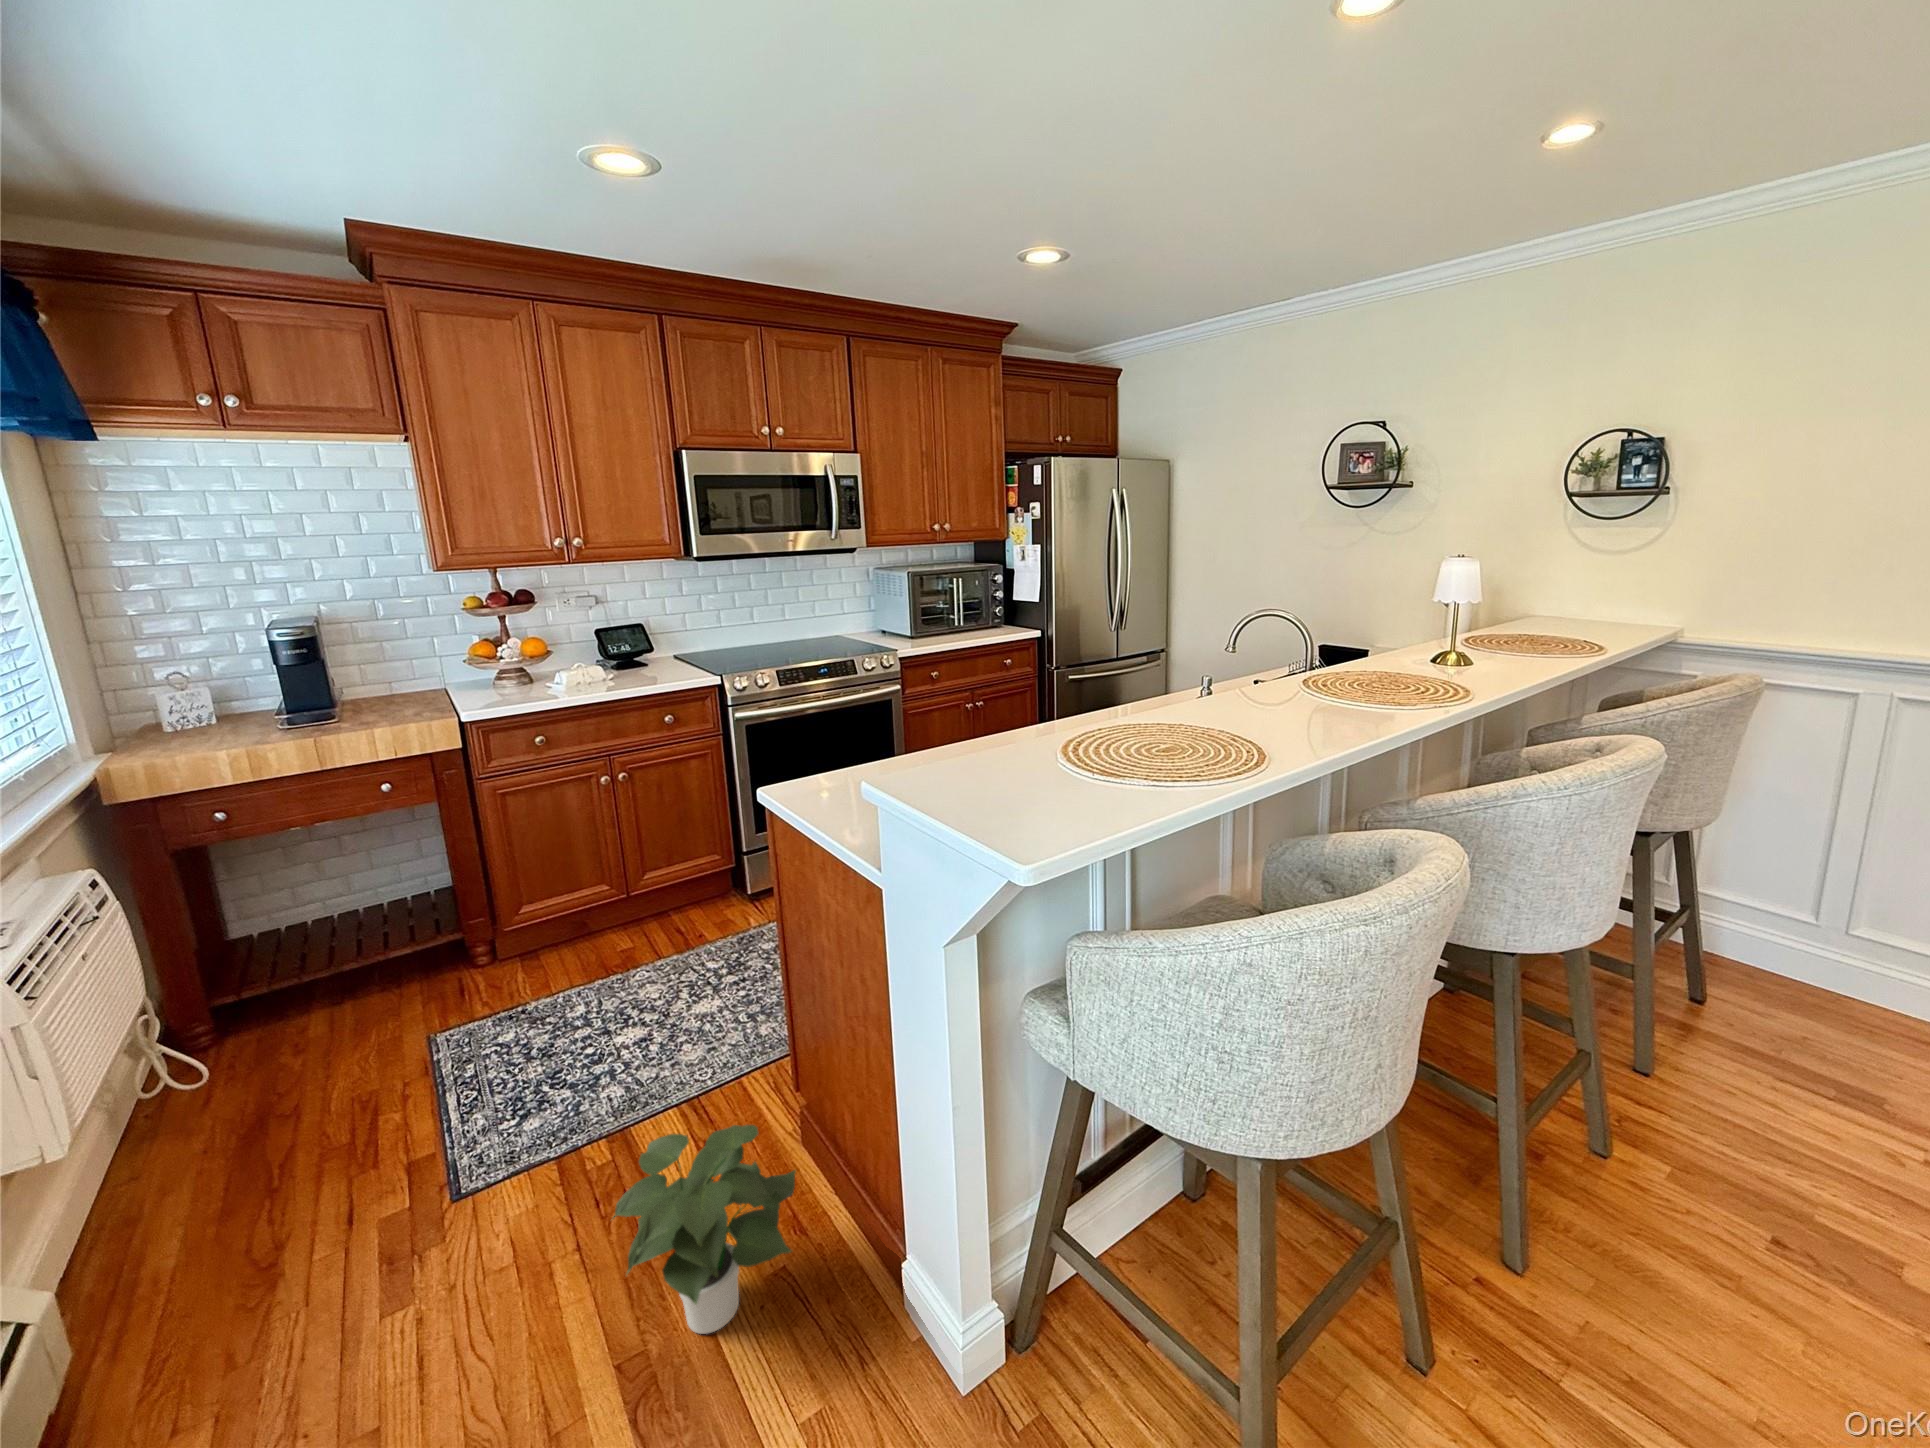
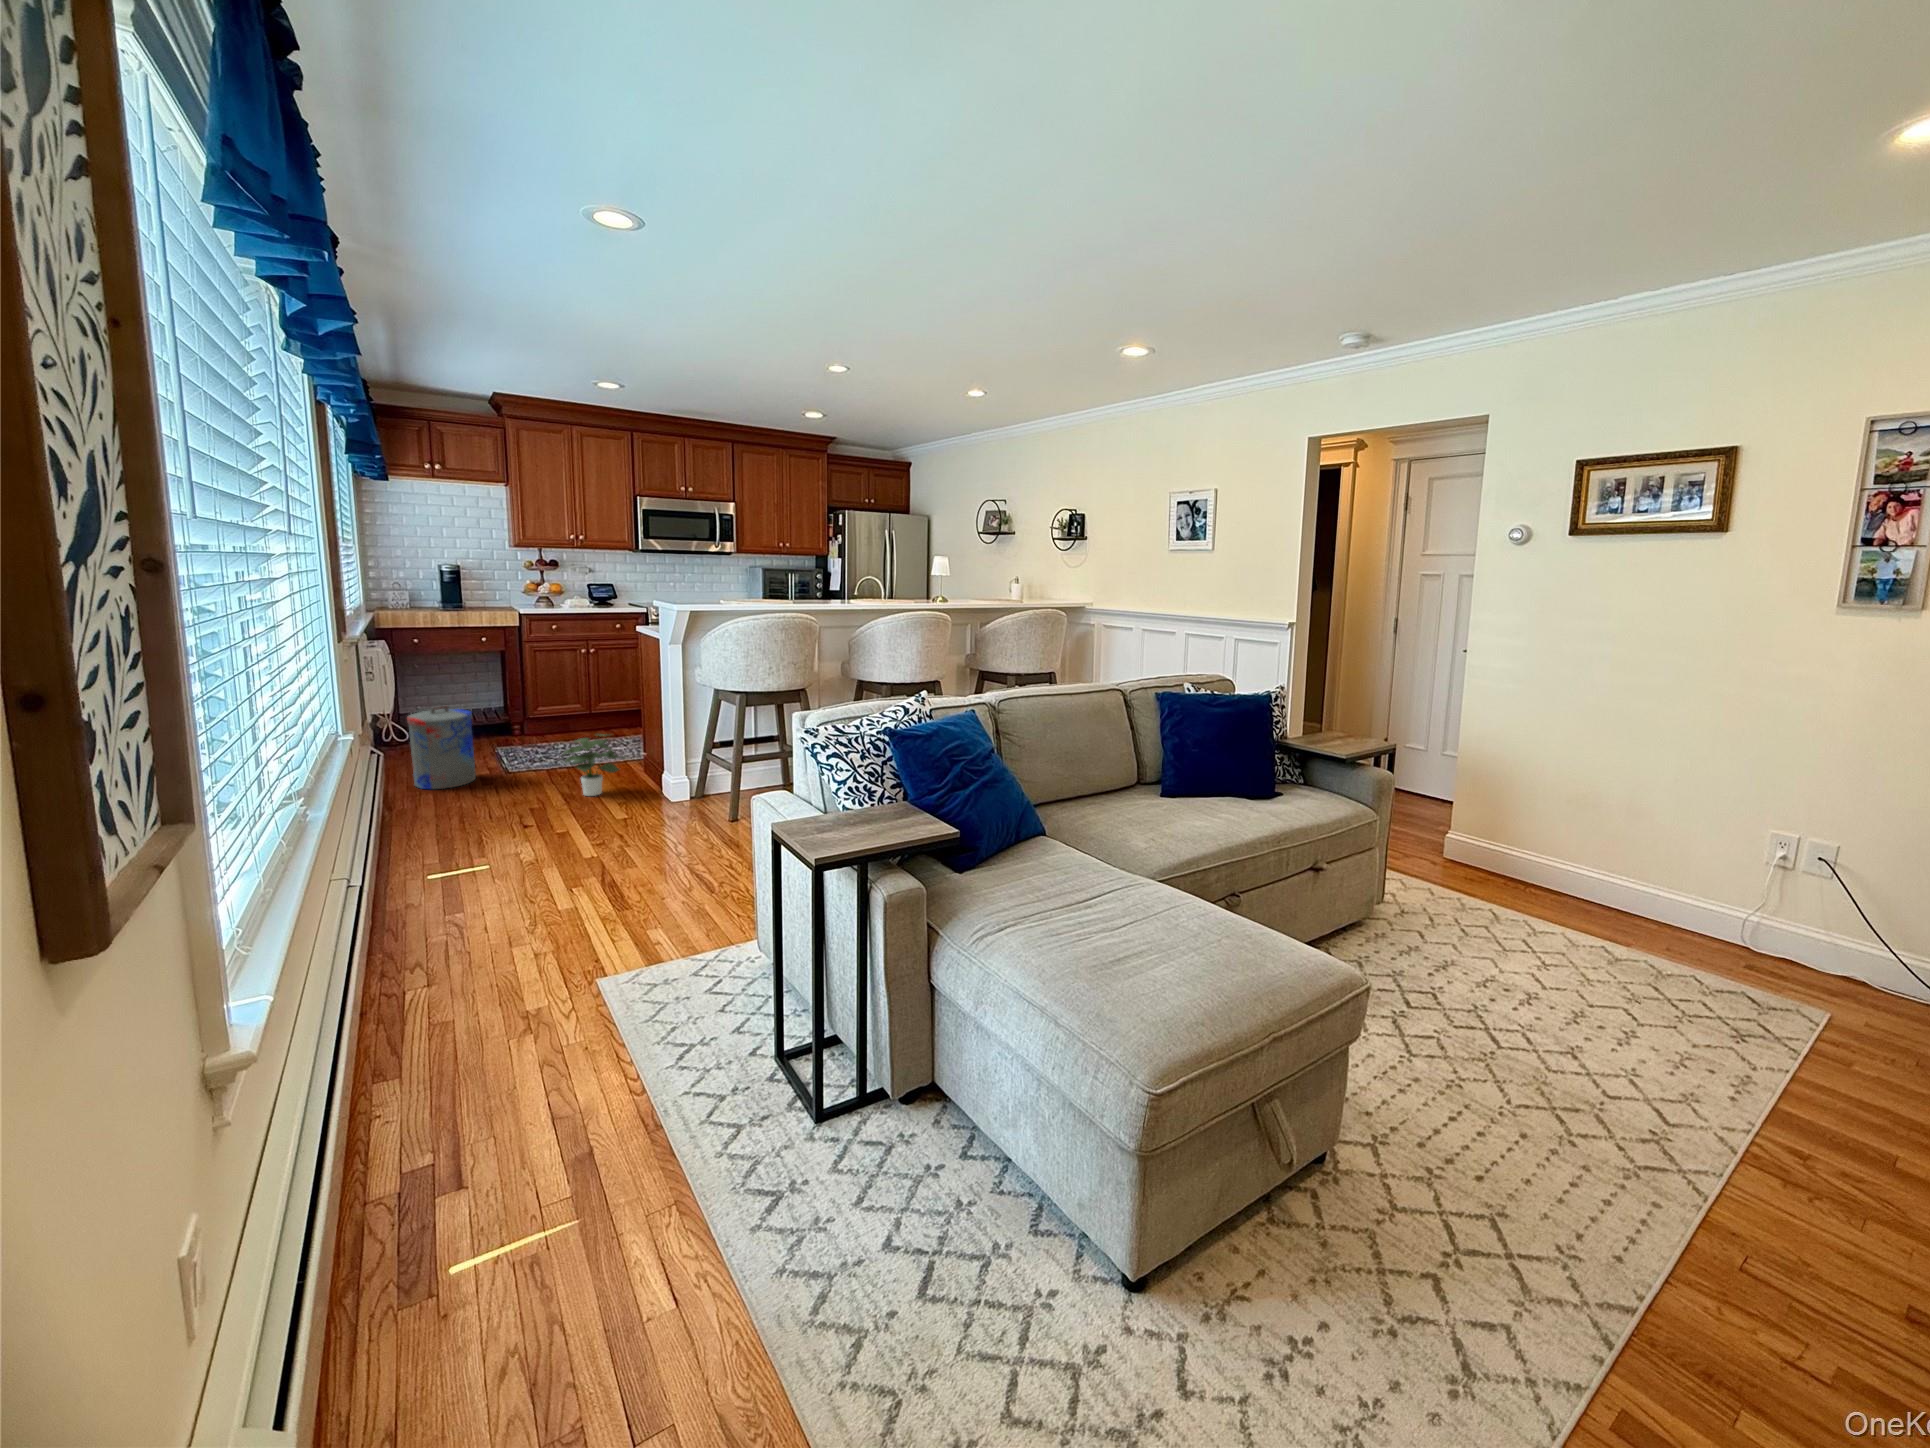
trash can: none [111,1061,368,1360] -> present [407,706,476,789]

